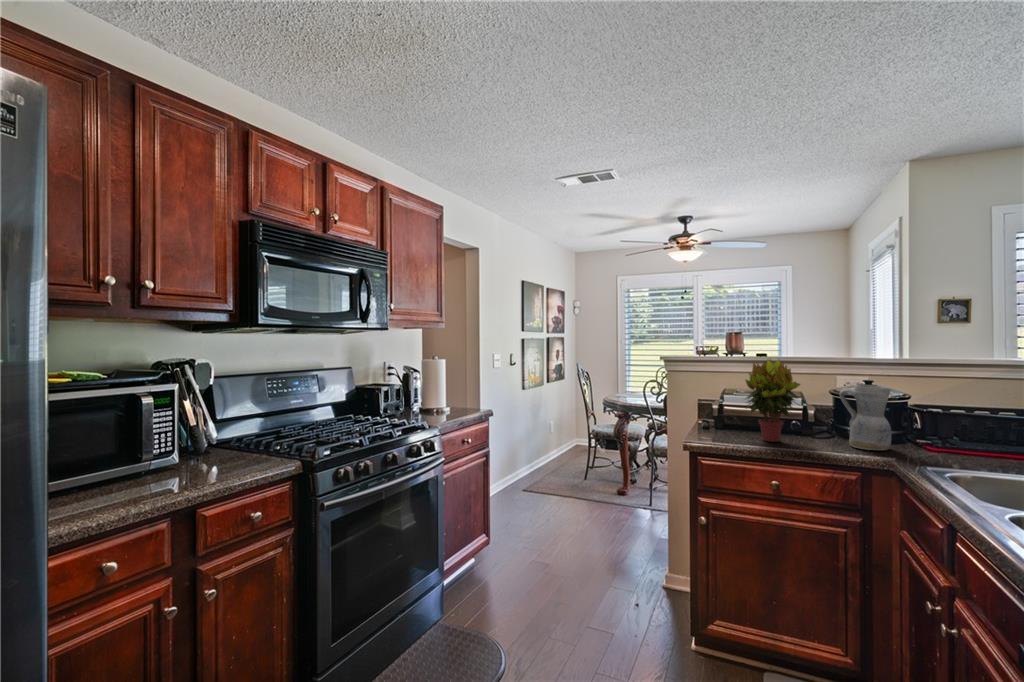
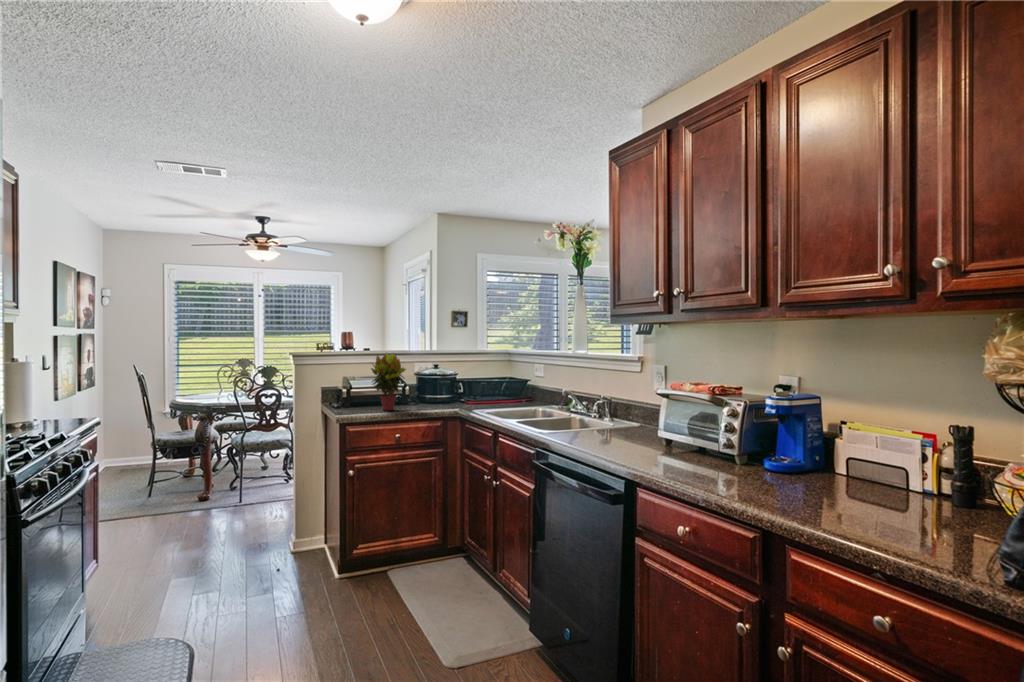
ceramic pitcher: present [840,385,892,450] -> none [427,367,454,407]

